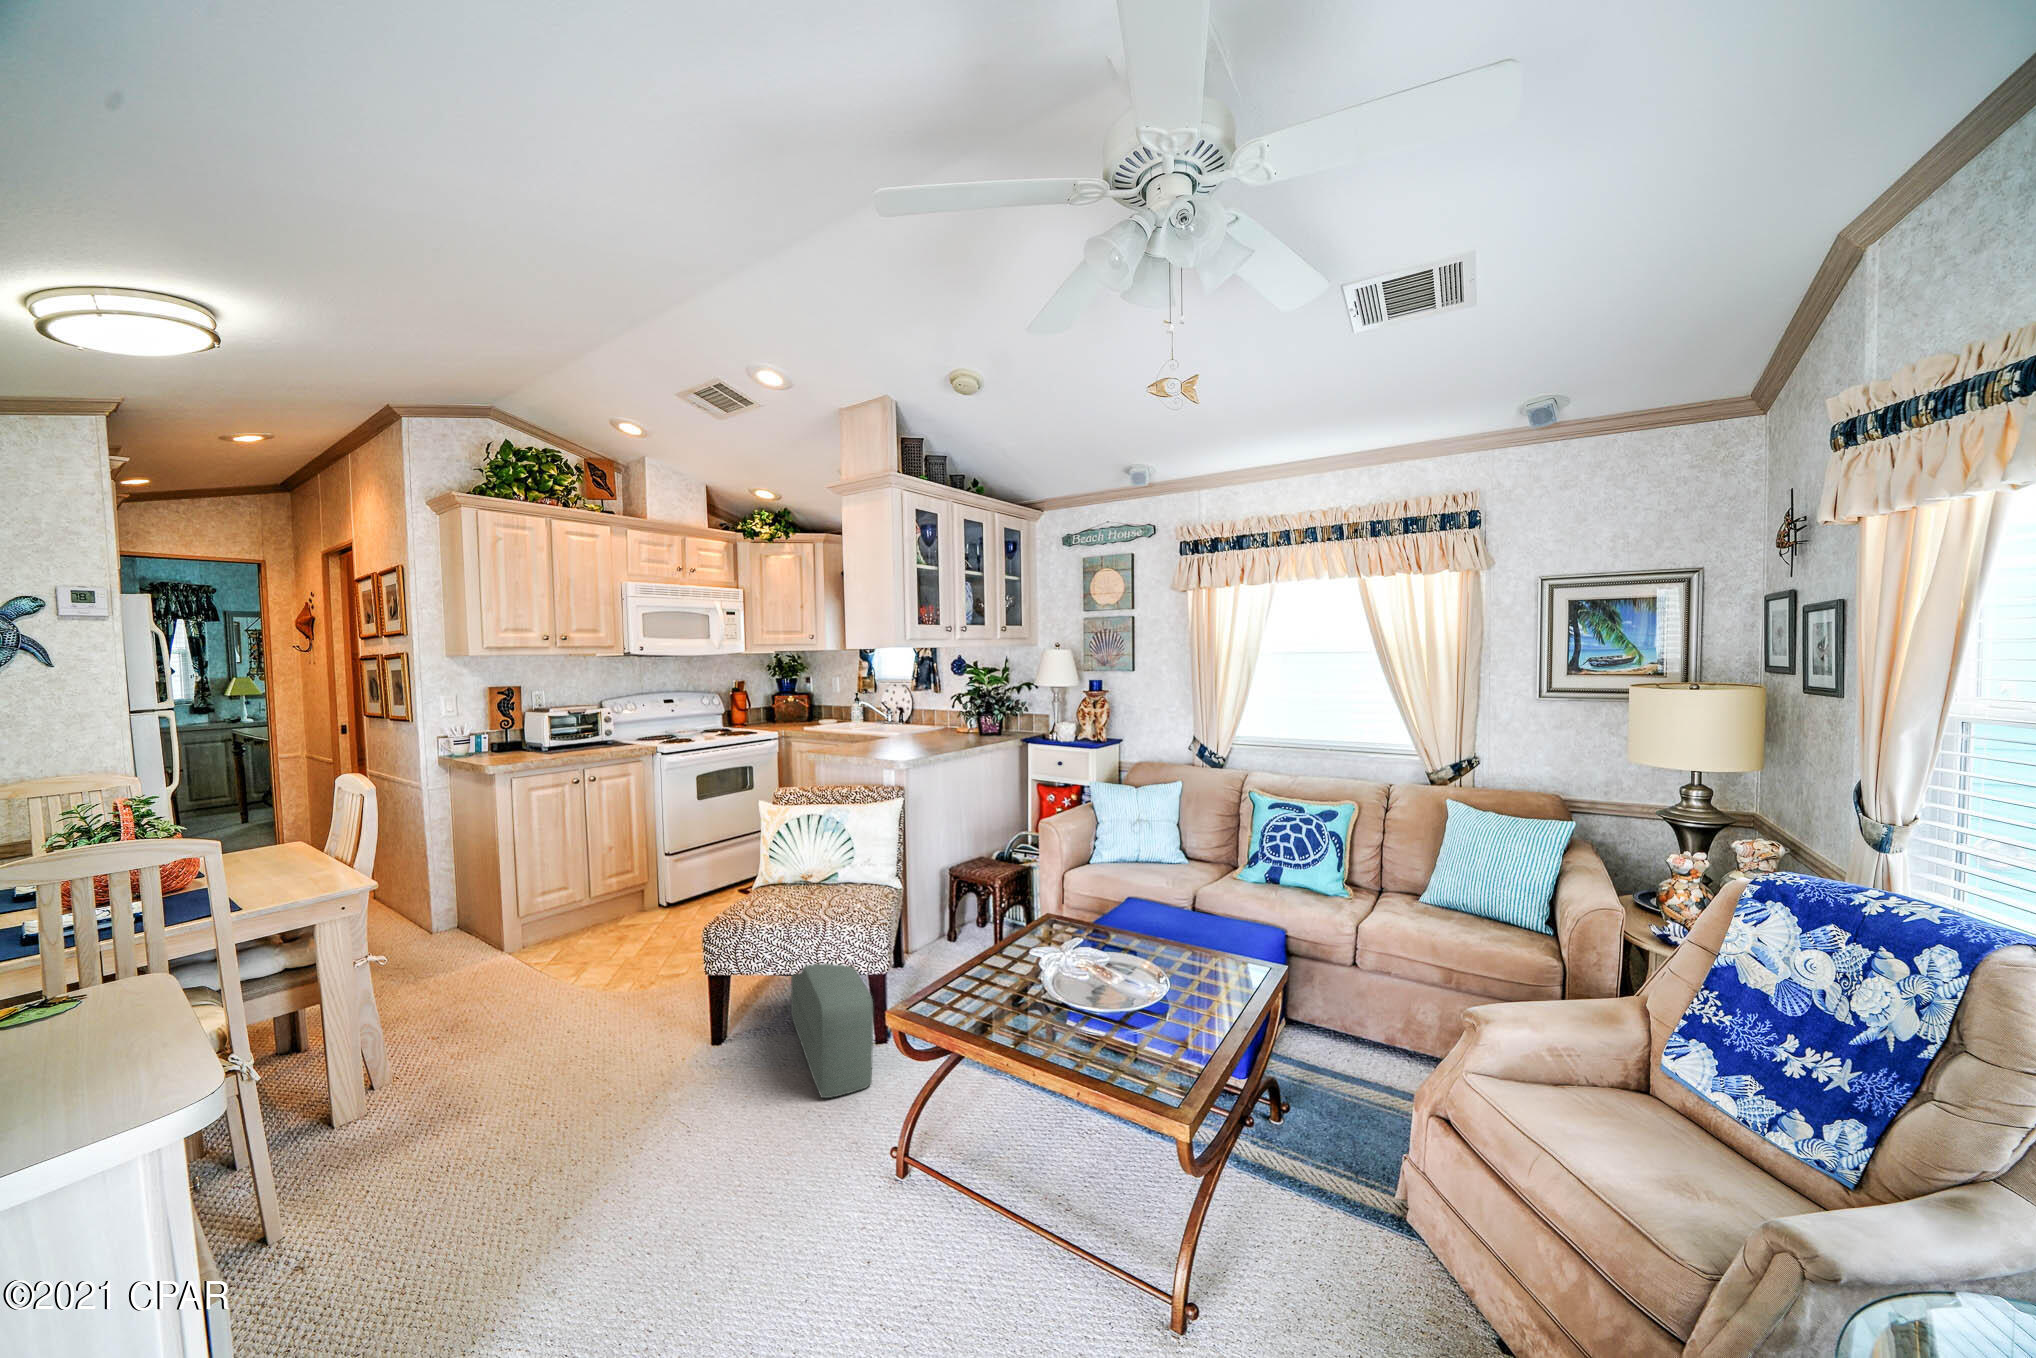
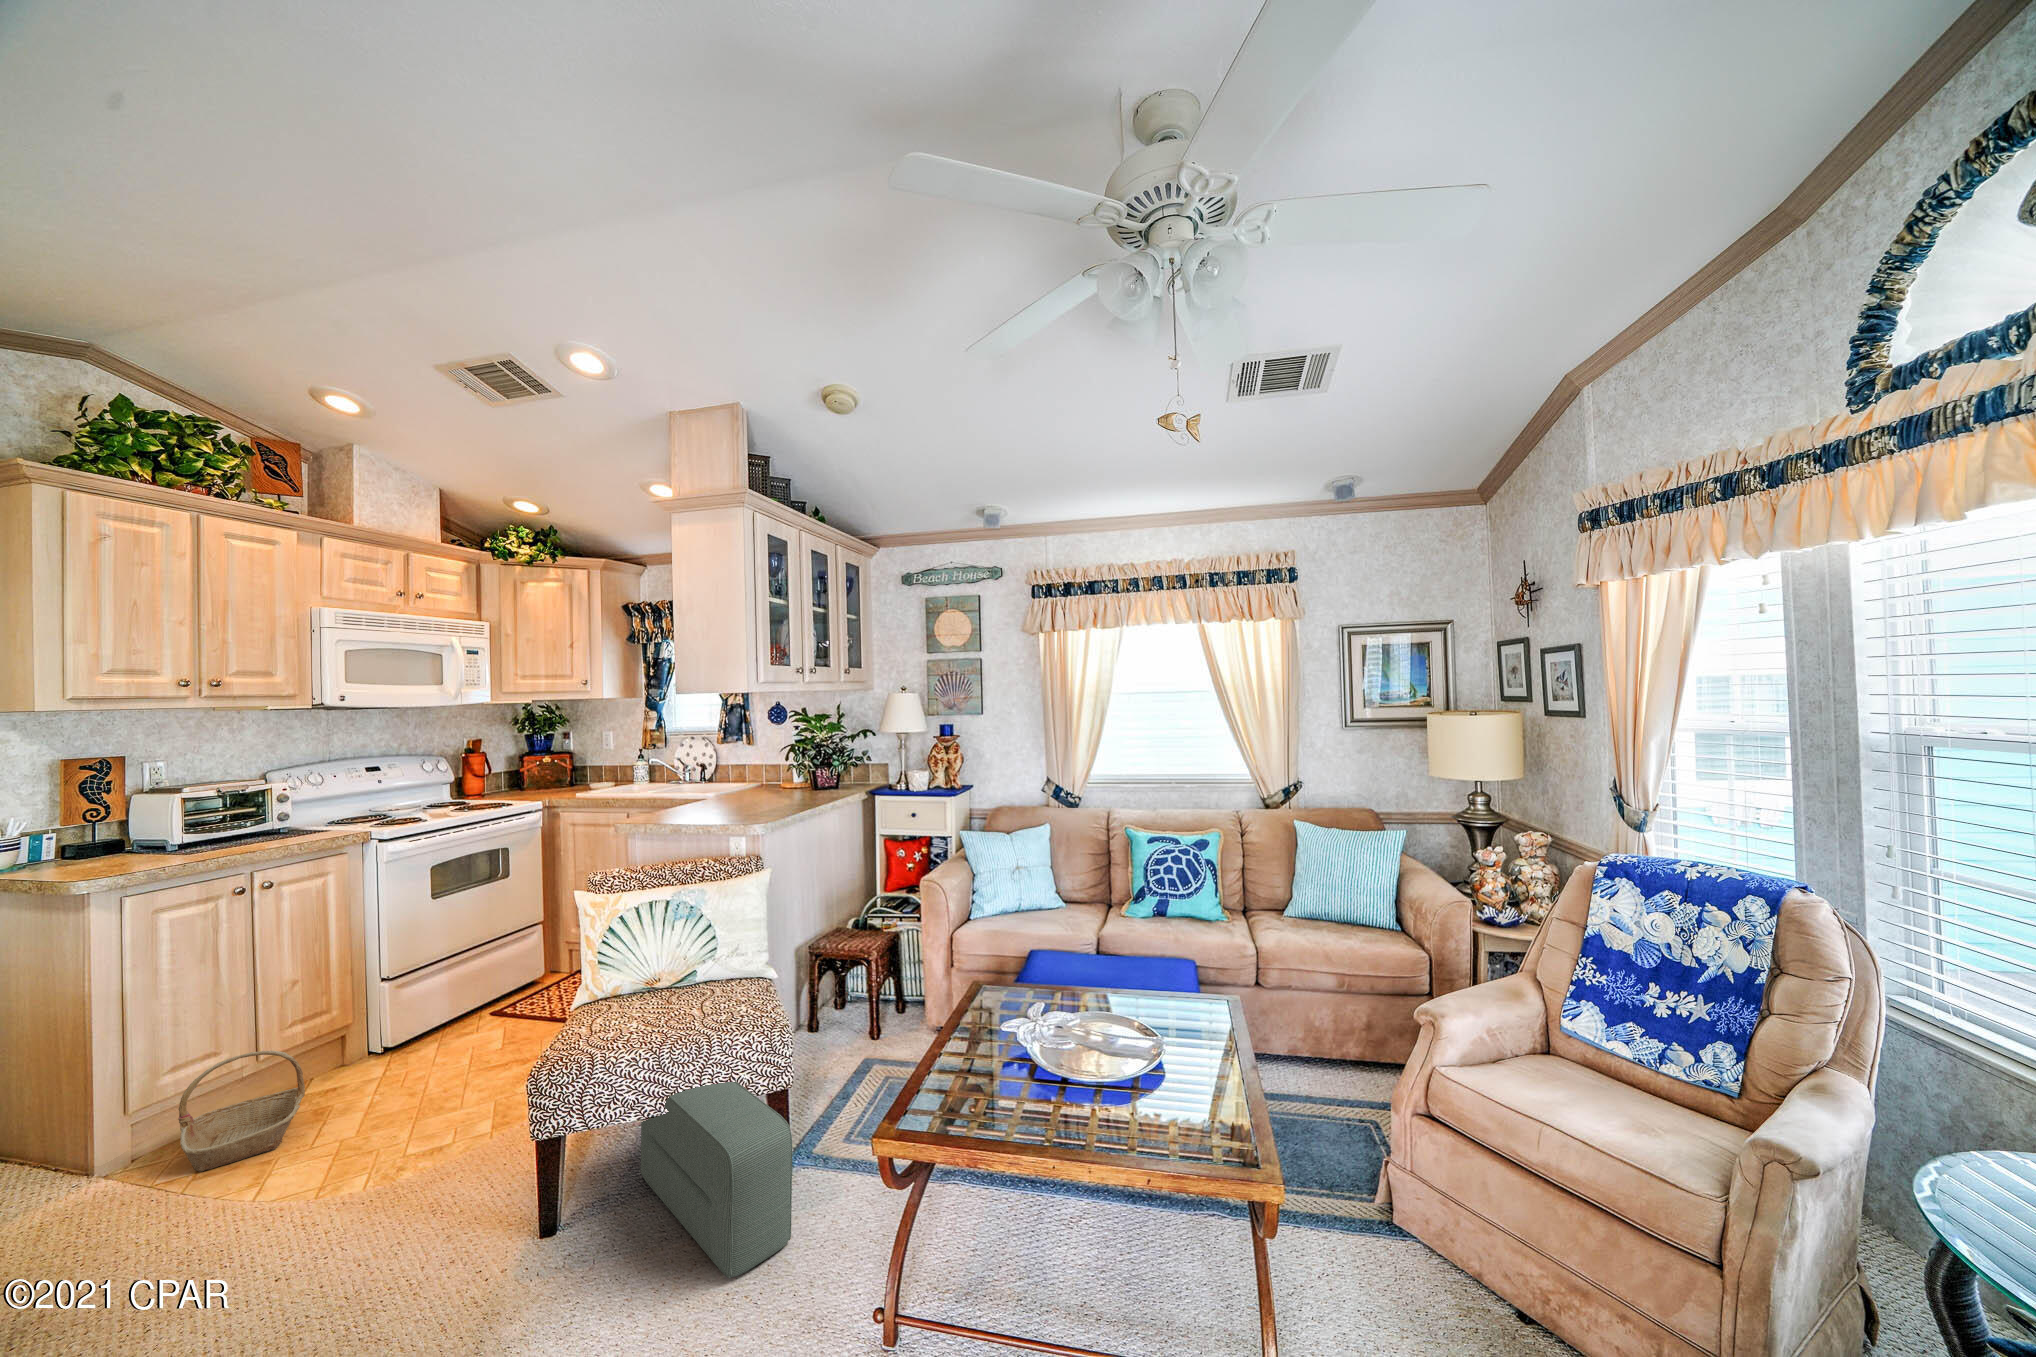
basket: none [551,888,618,958] -> present [178,1051,305,1172]

